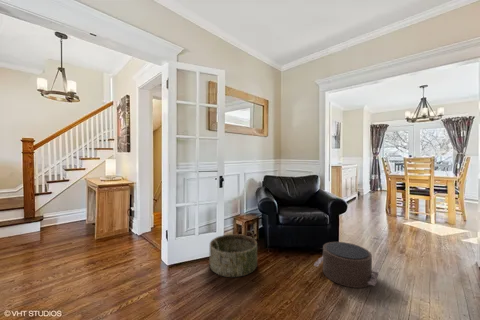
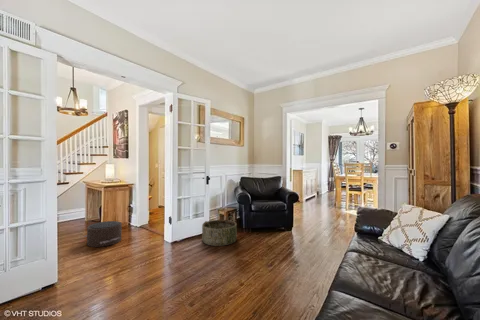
pouf: present [314,242,378,288] -> present [84,221,122,247]

